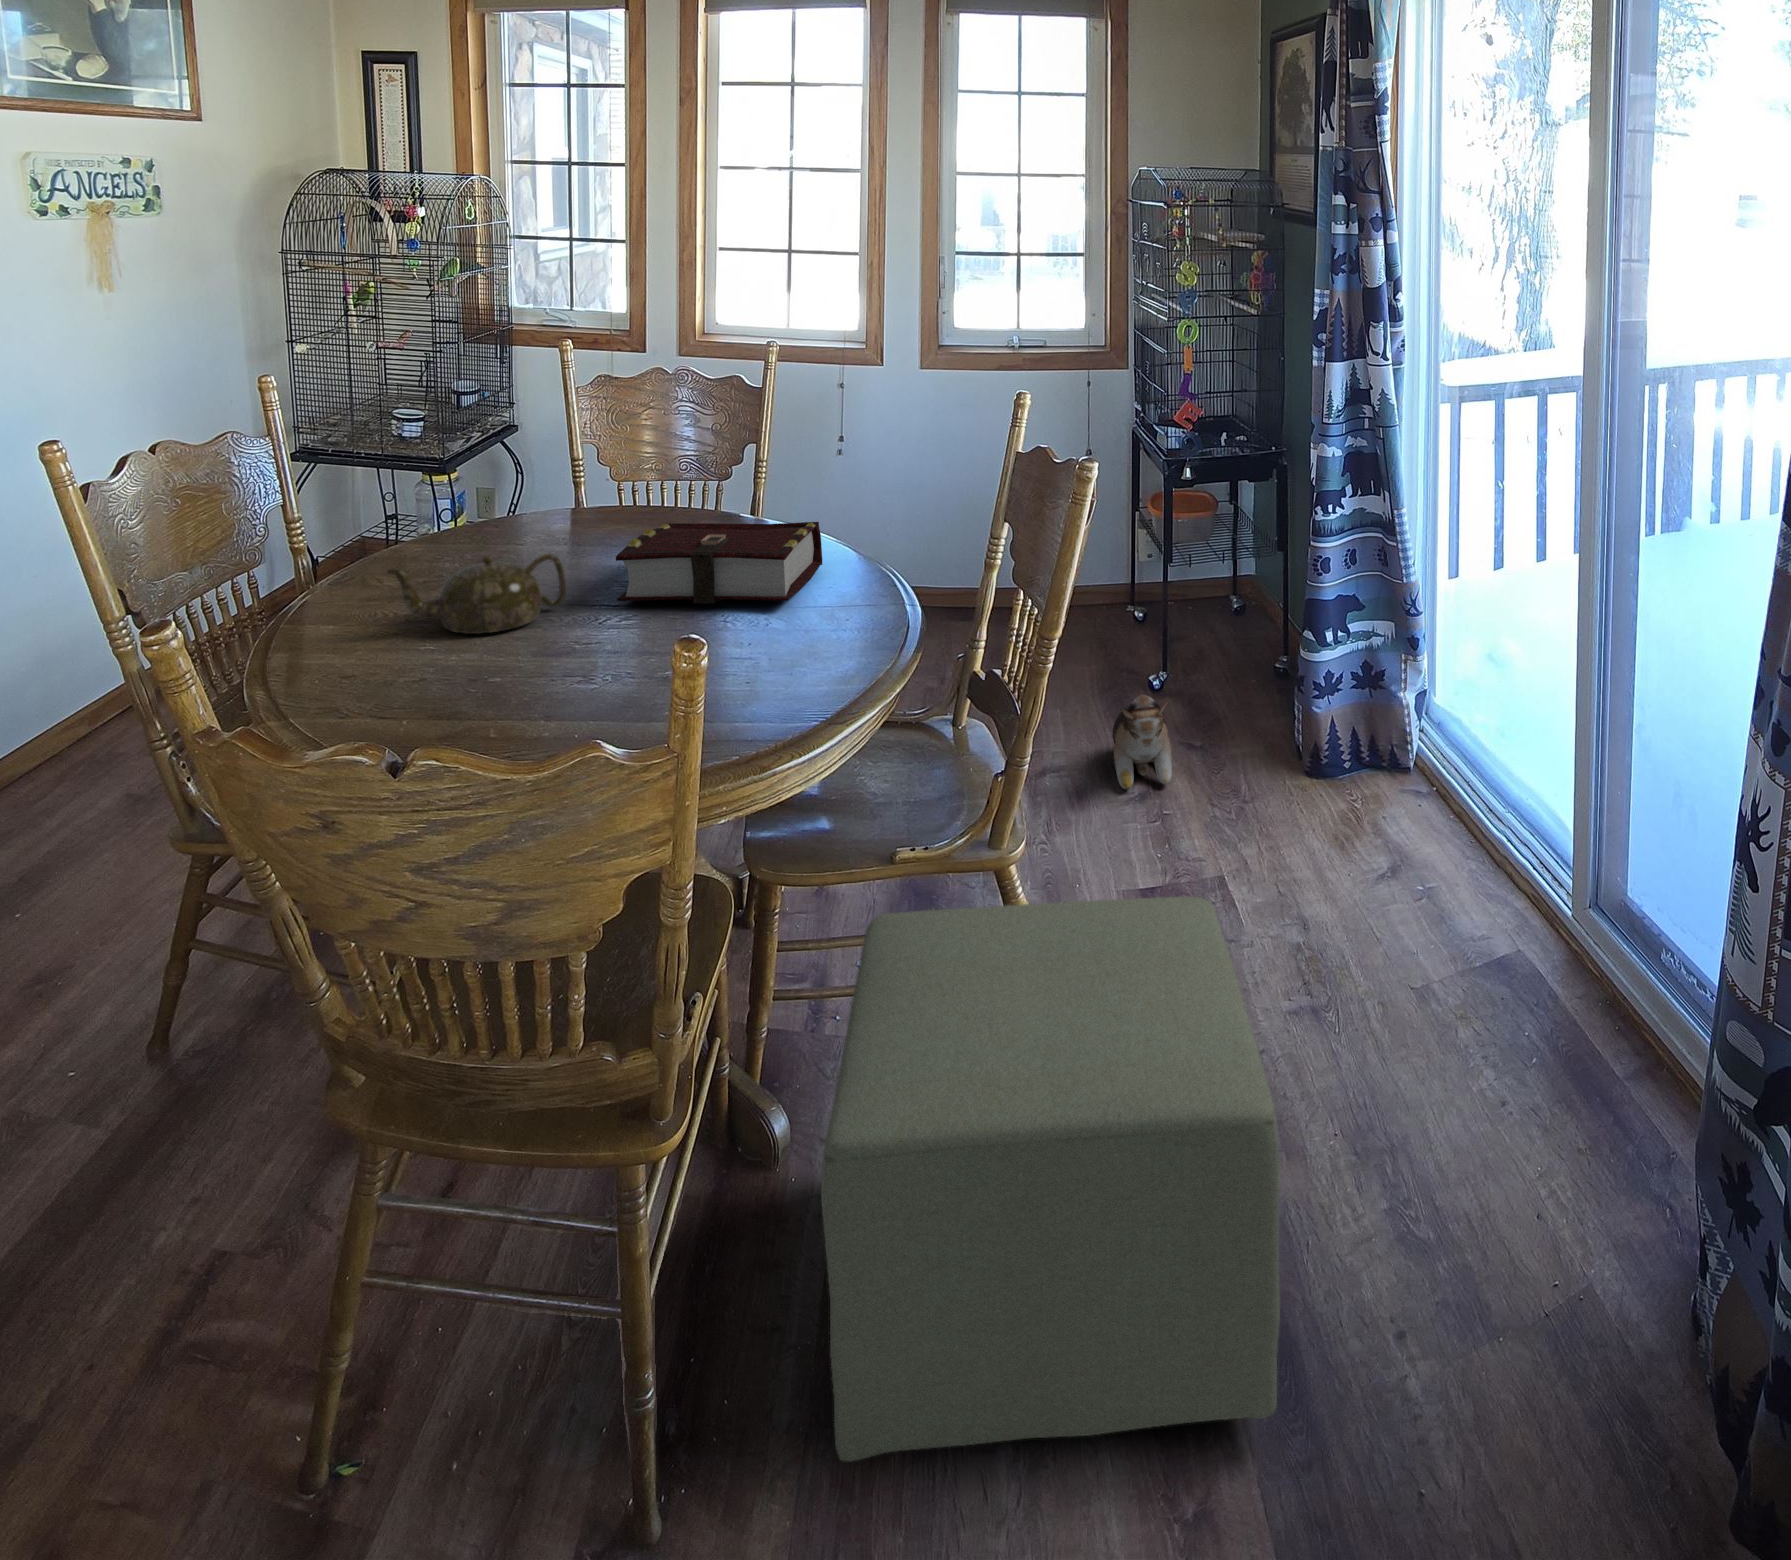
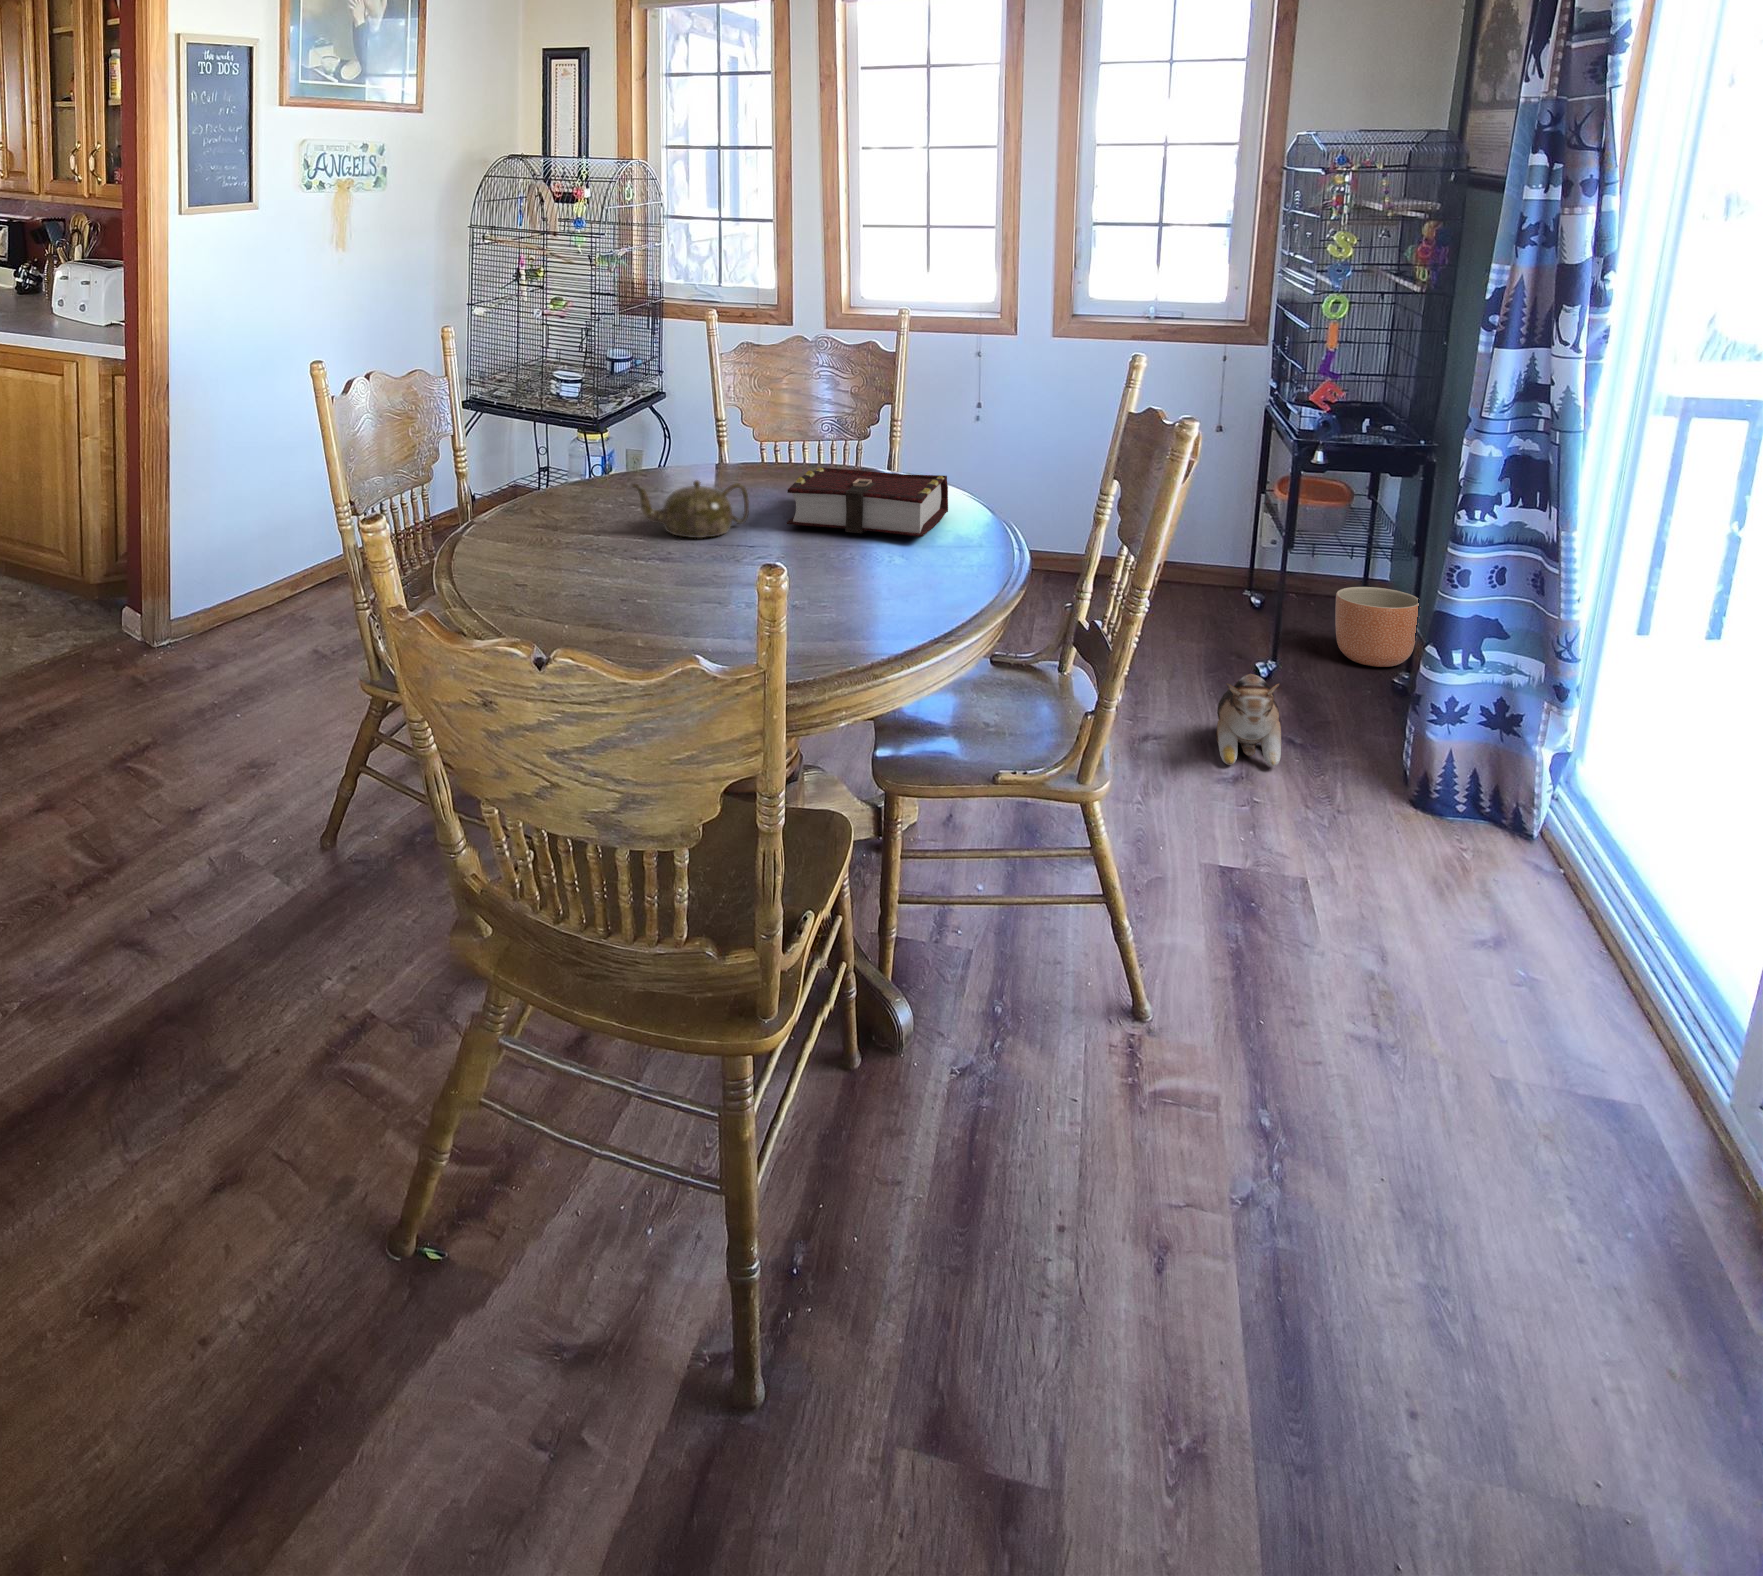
planter: none [1202,588,1269,662] -> present [1335,587,1419,667]
ottoman: present [821,897,1280,1462] -> none [943,791,1329,1227]

